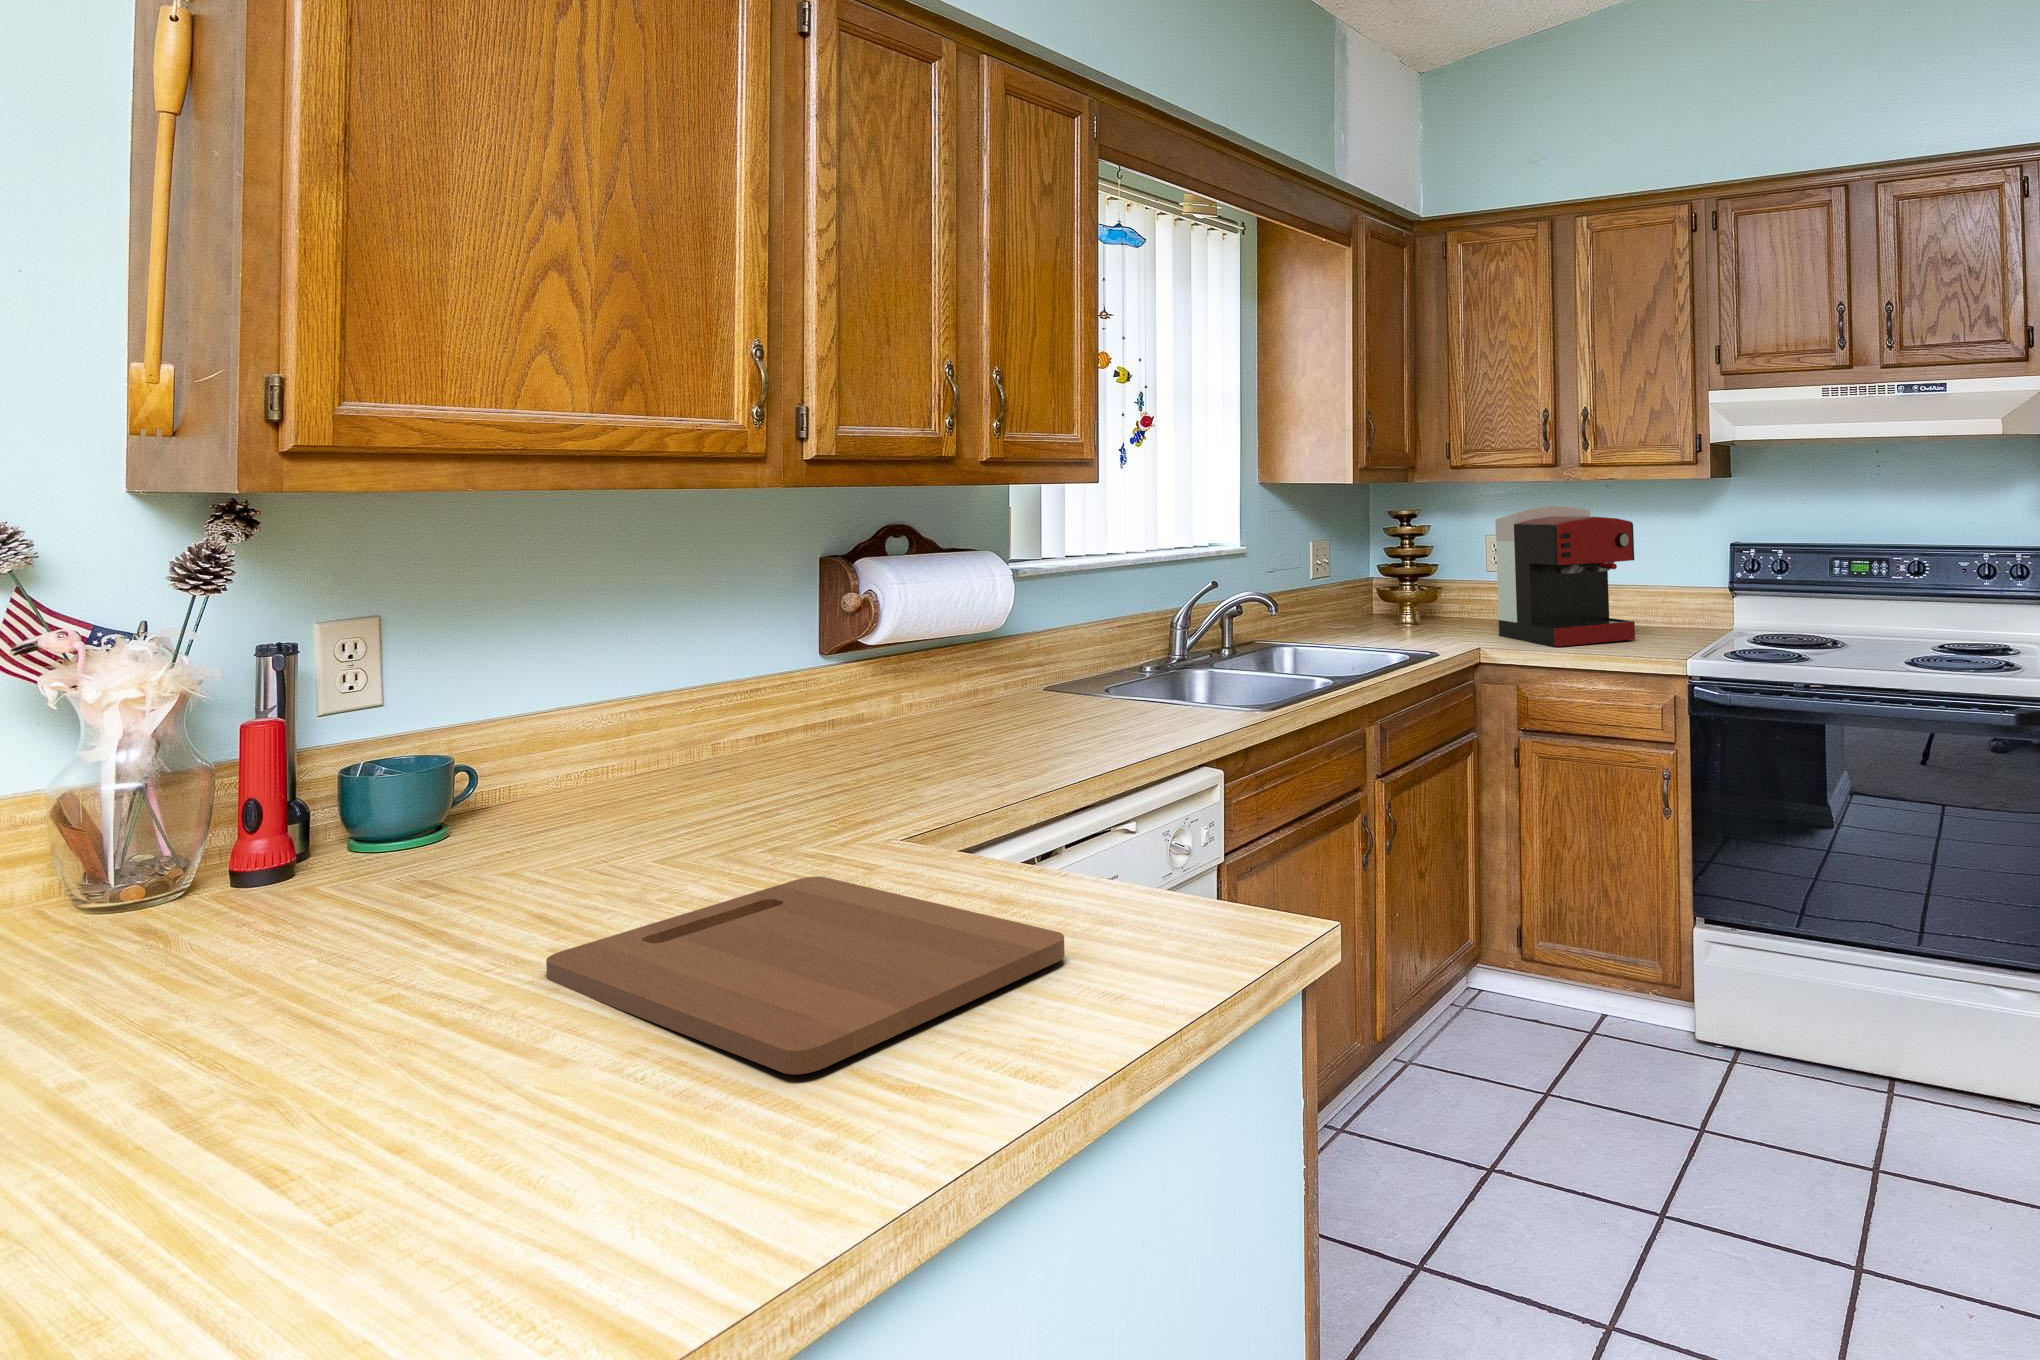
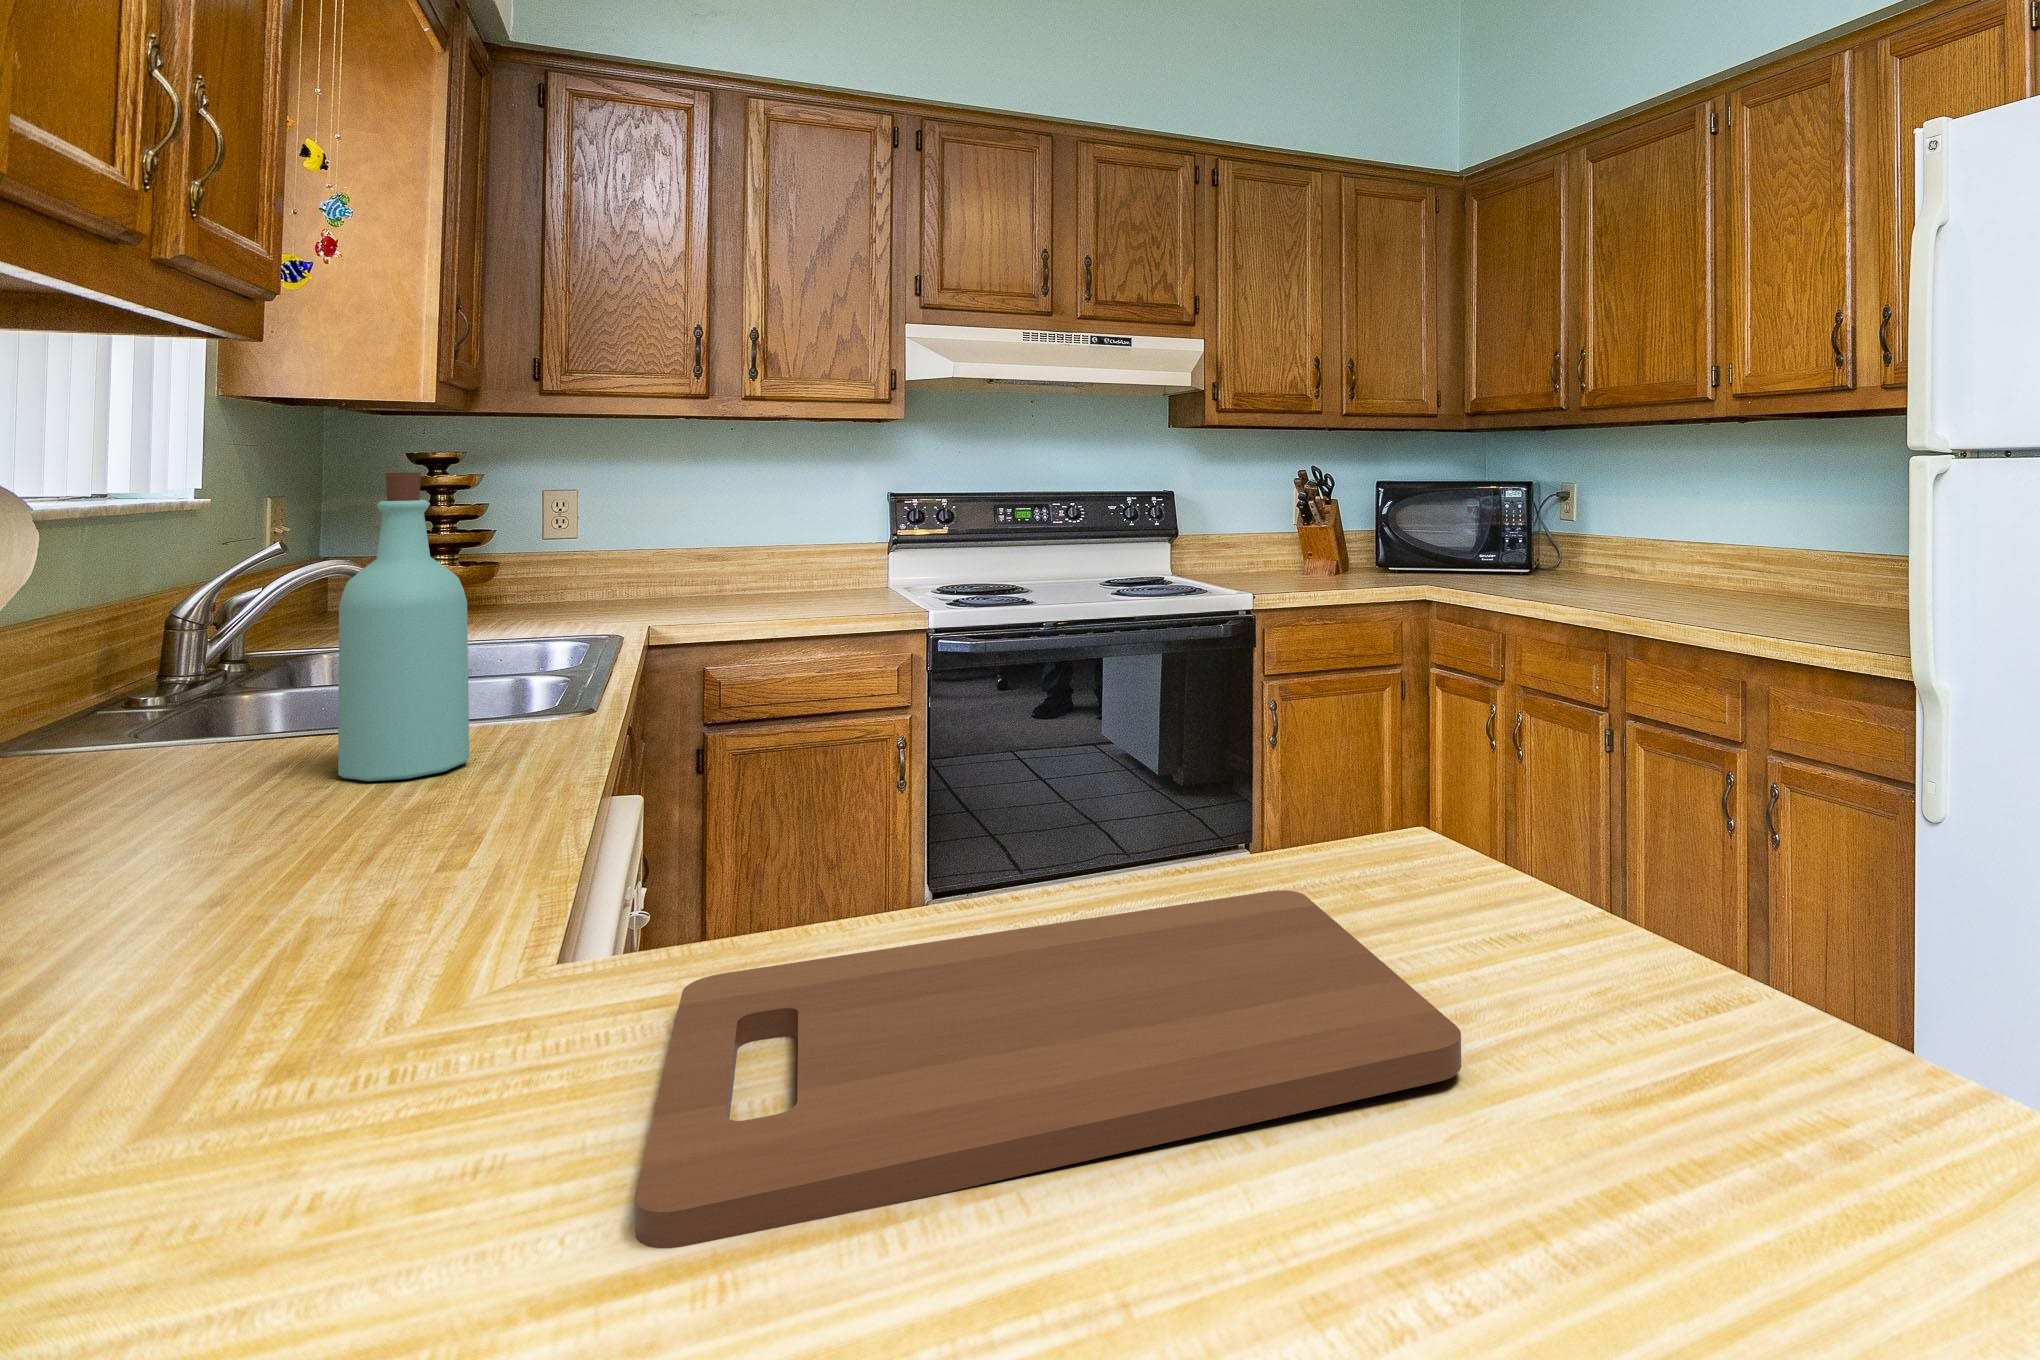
coffee maker: present [1495,506,1635,647] -> none [625,447,817,617]
bottle: none [1068,553,1137,737] -> present [338,472,469,781]

